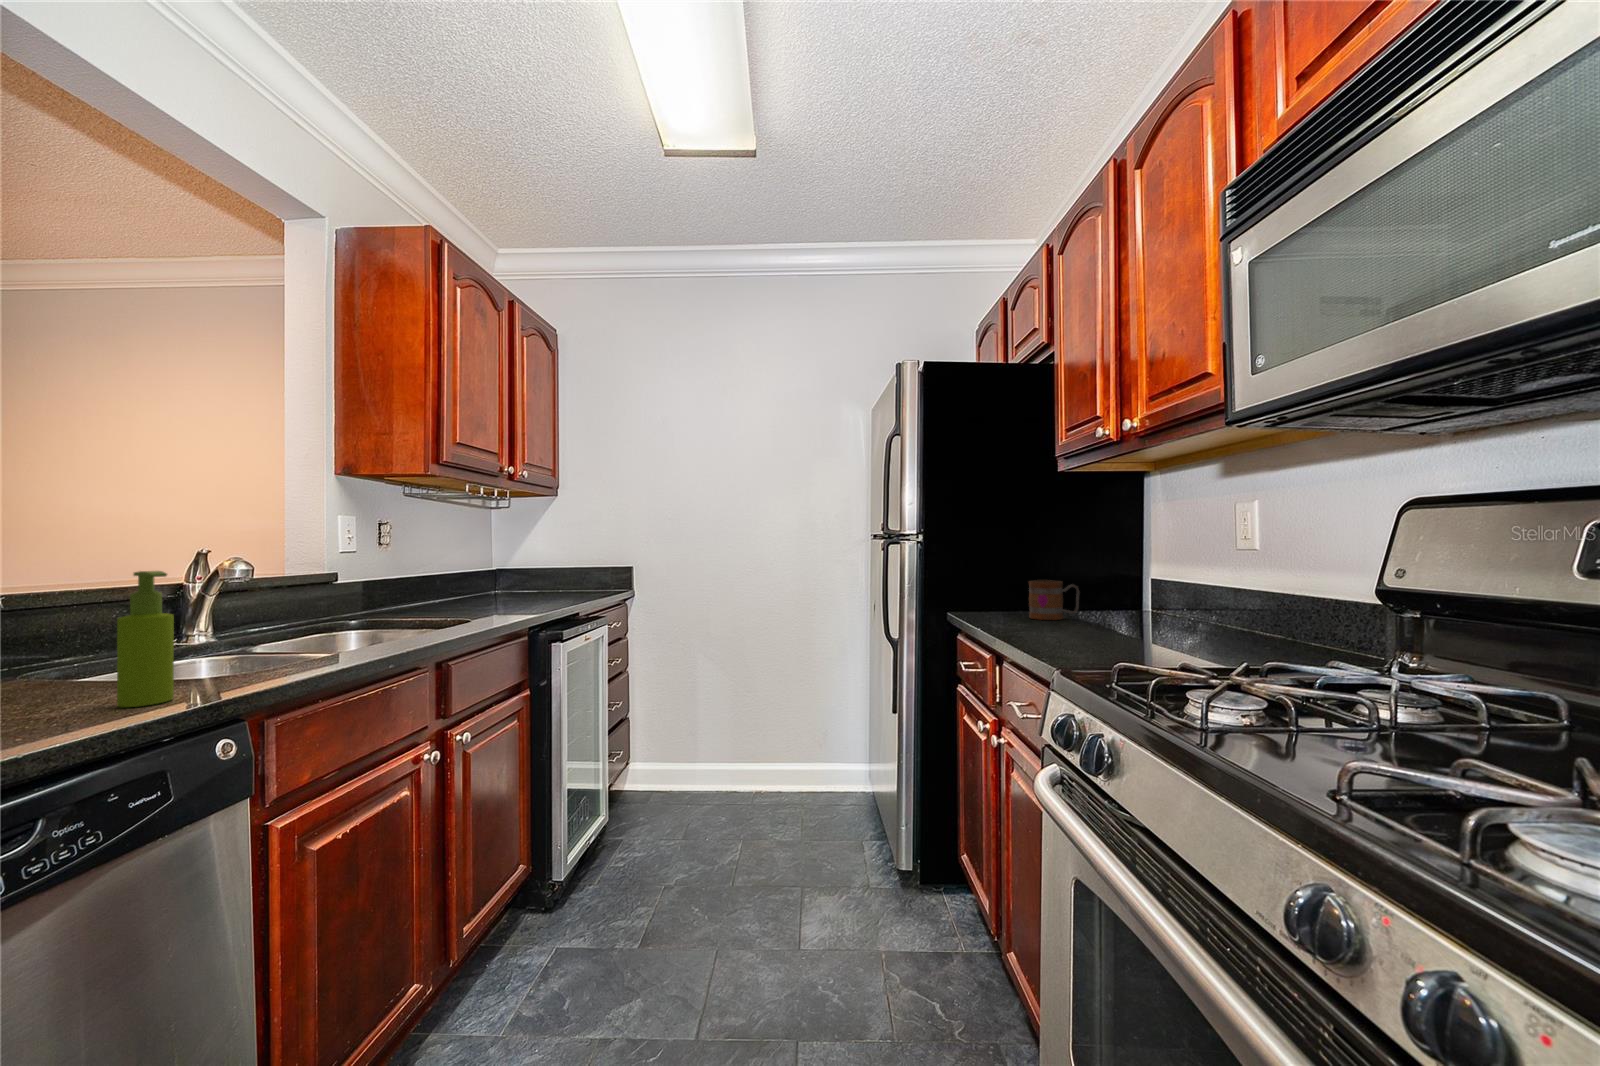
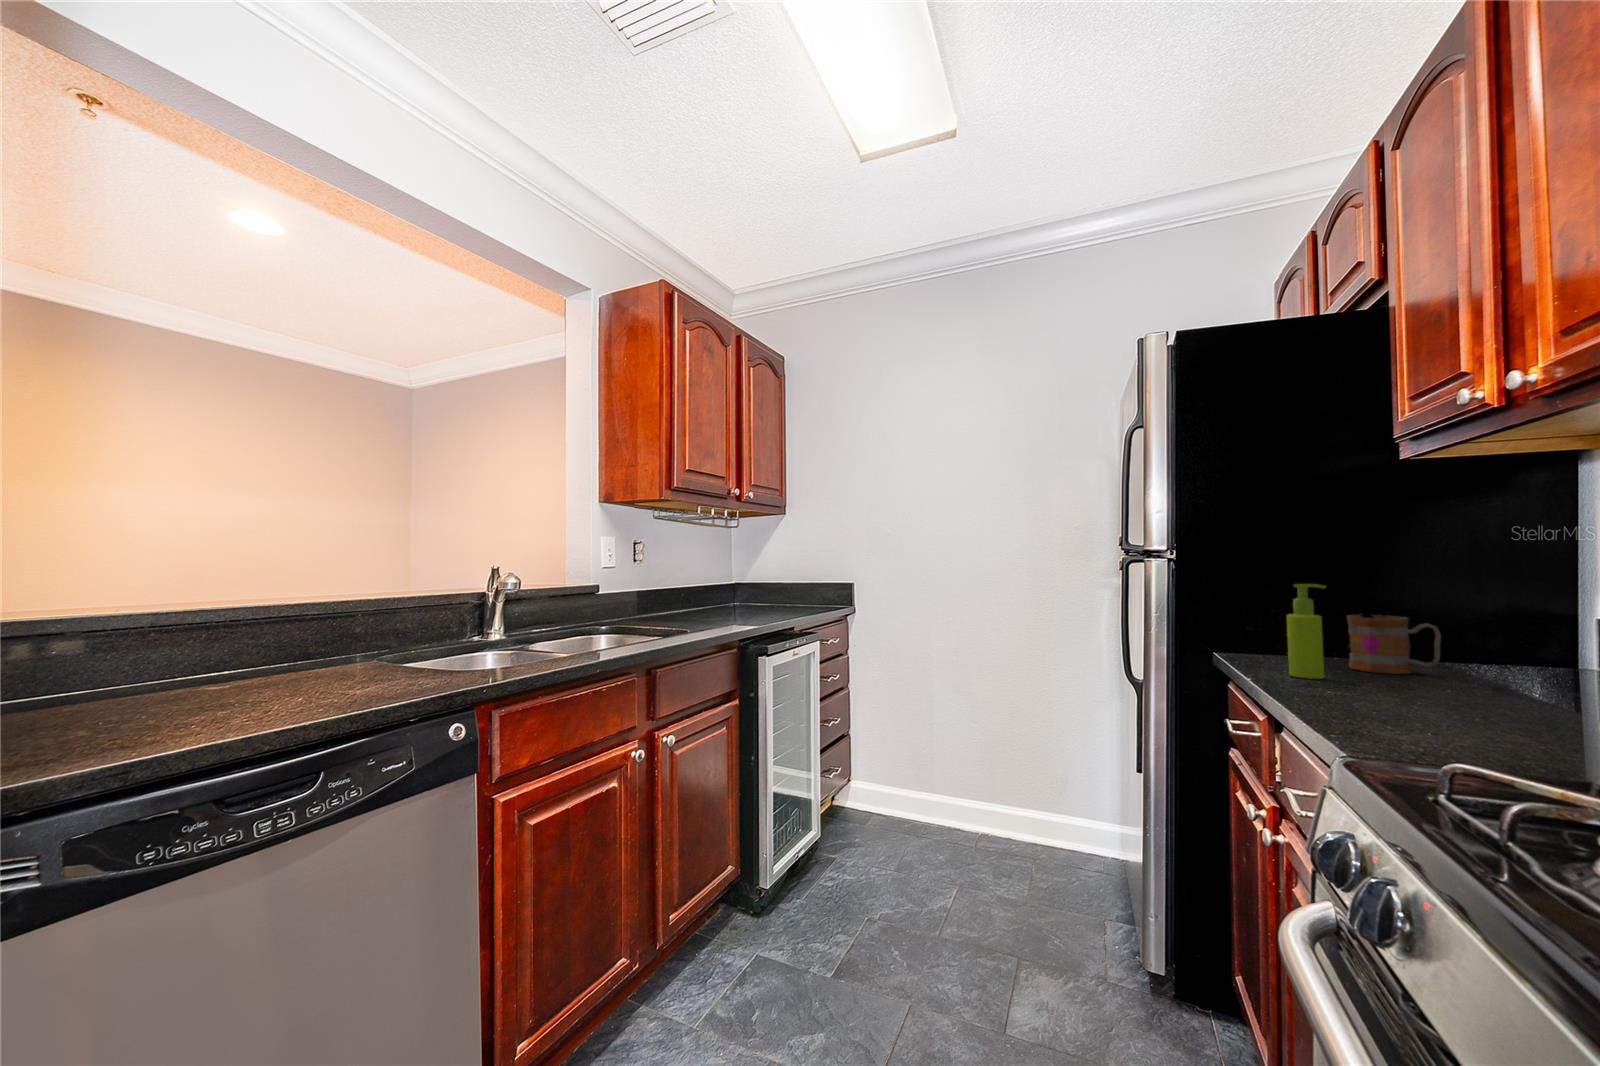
soap dispenser: present [117,571,174,707] -> present [1287,584,1326,679]

